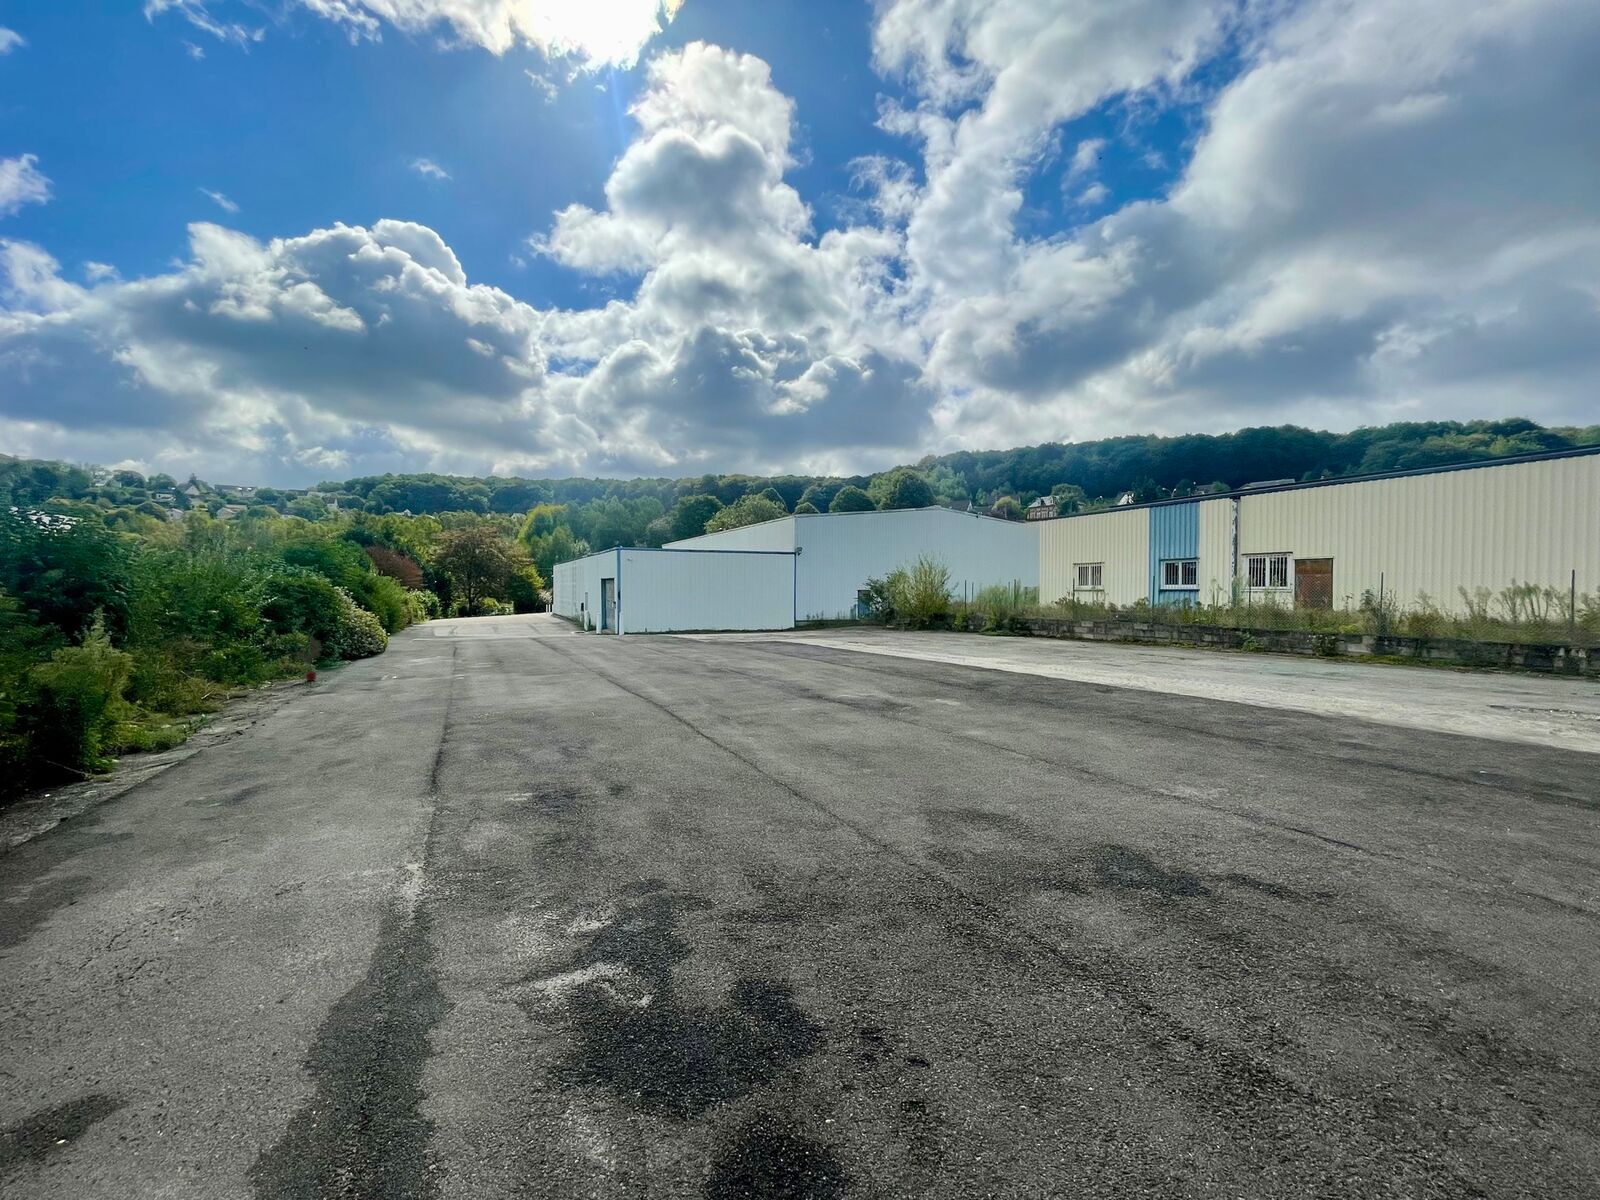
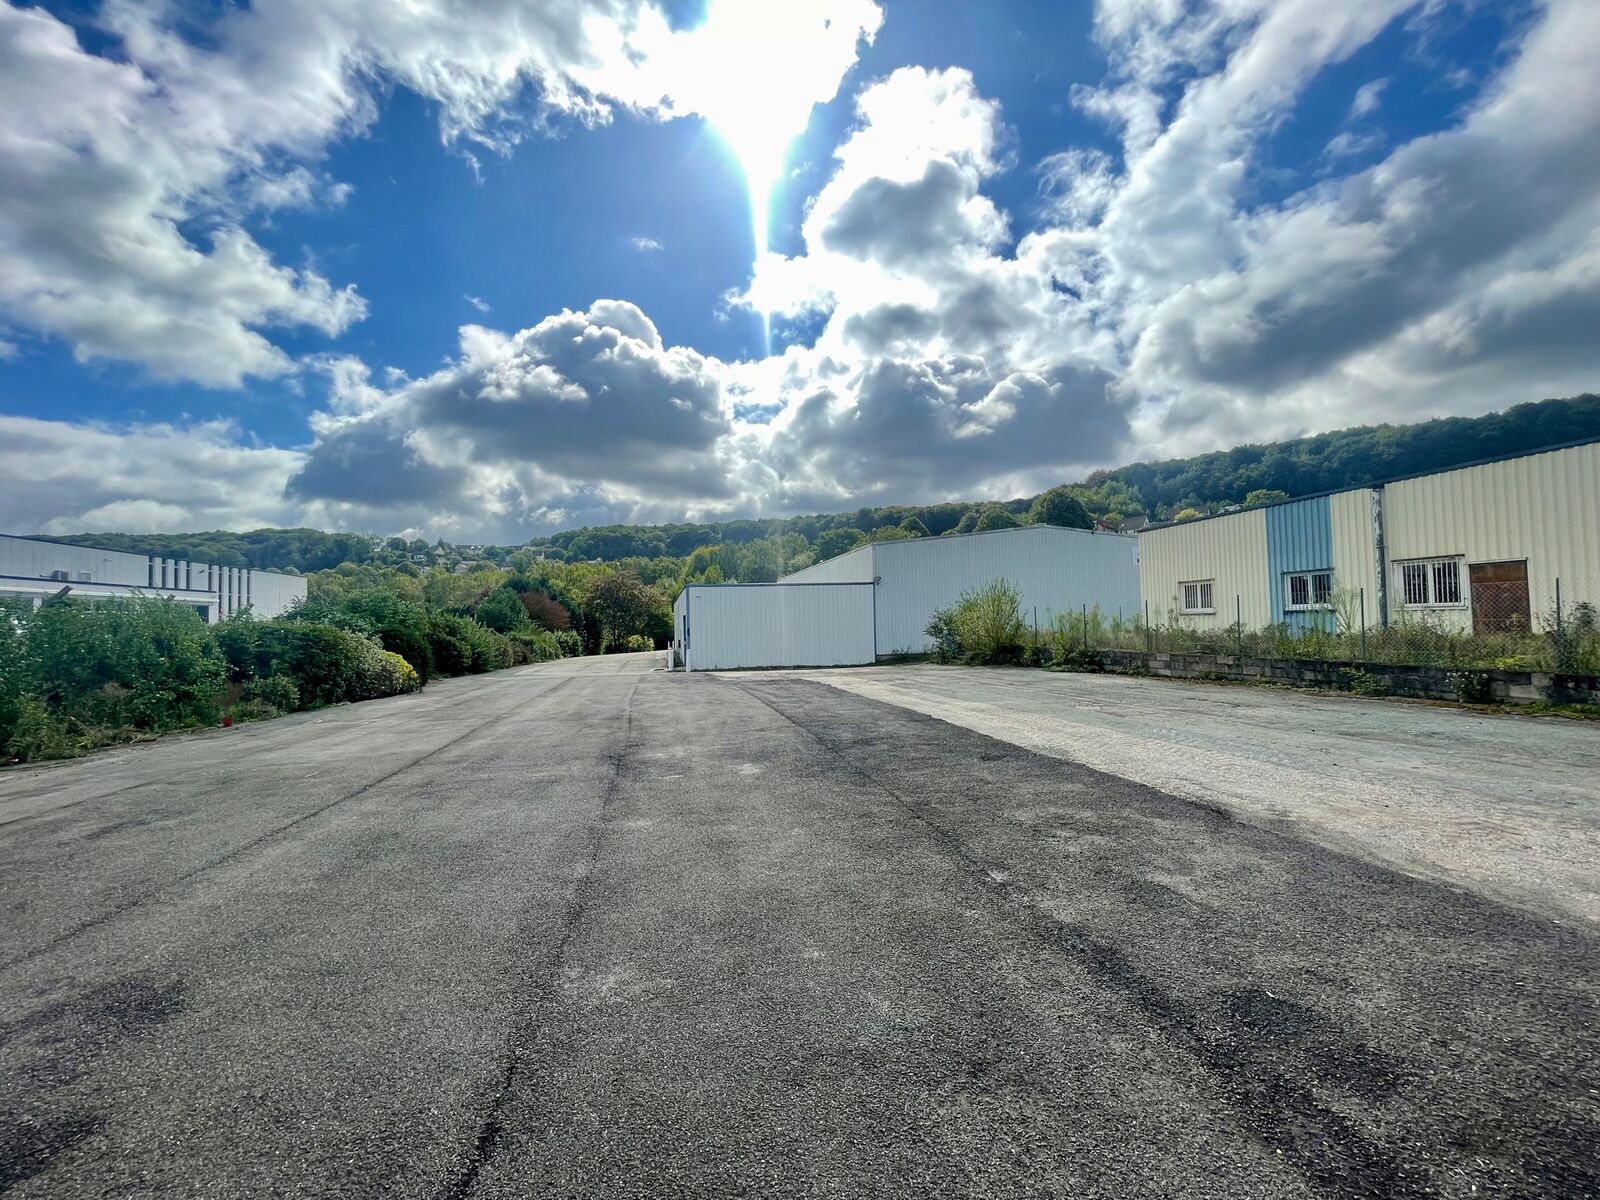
bench: none [353,627,399,655] -> present [377,668,423,696]

